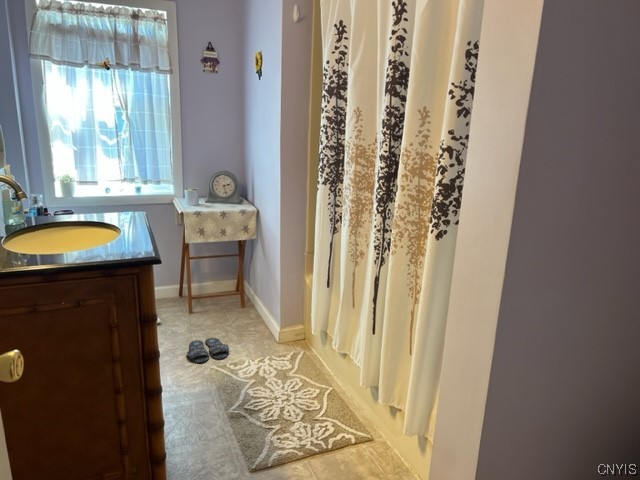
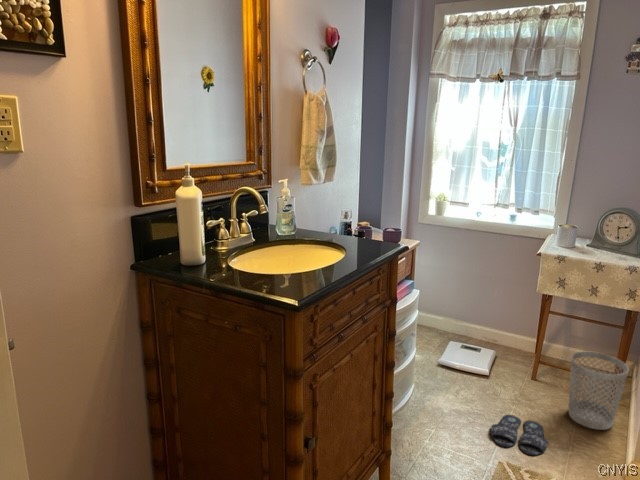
wastebasket: none [221,275,257,327] -> present [569,351,629,430]

